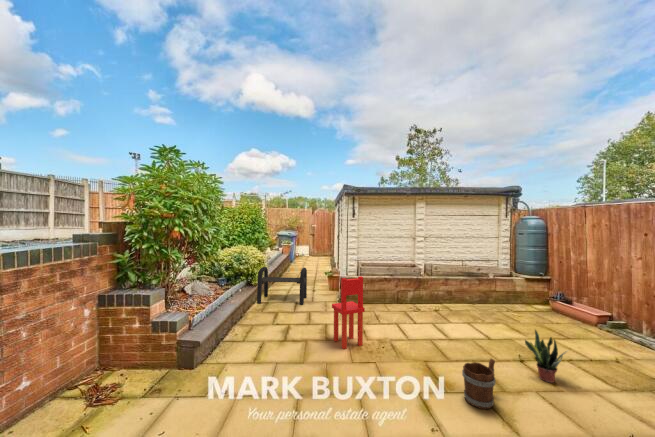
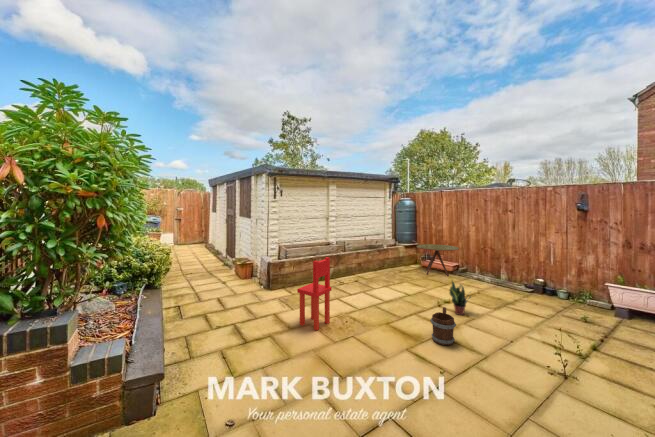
bench: present [257,267,307,305] -> none [171,256,234,306]
round table: none [534,279,610,330] -> present [416,244,459,276]

